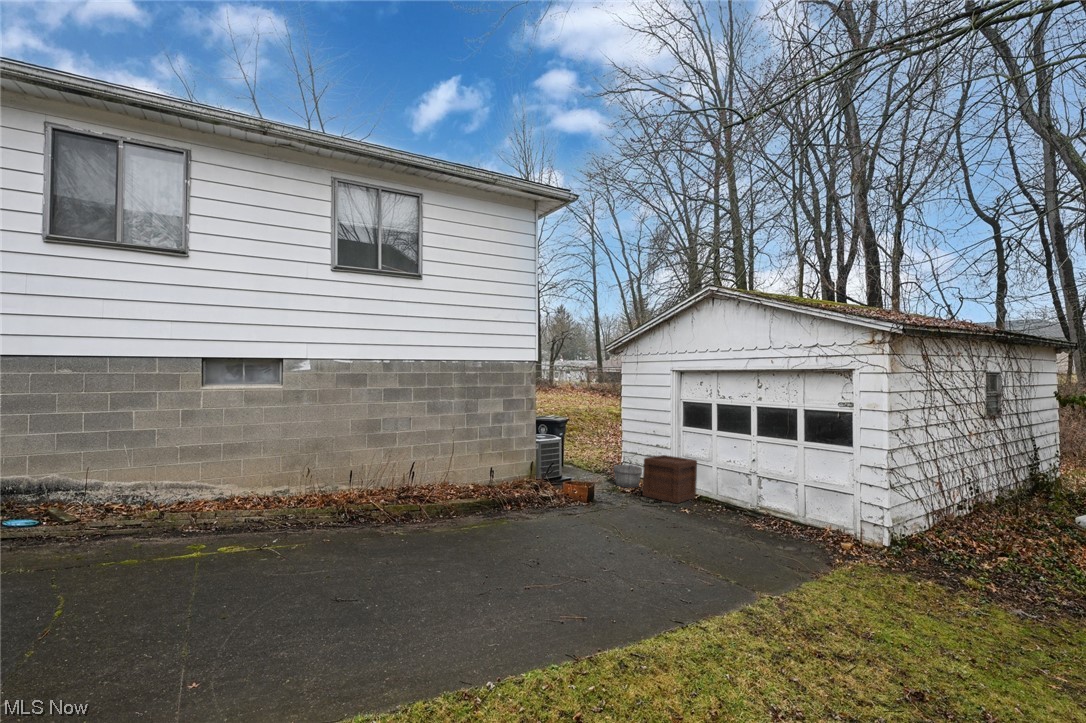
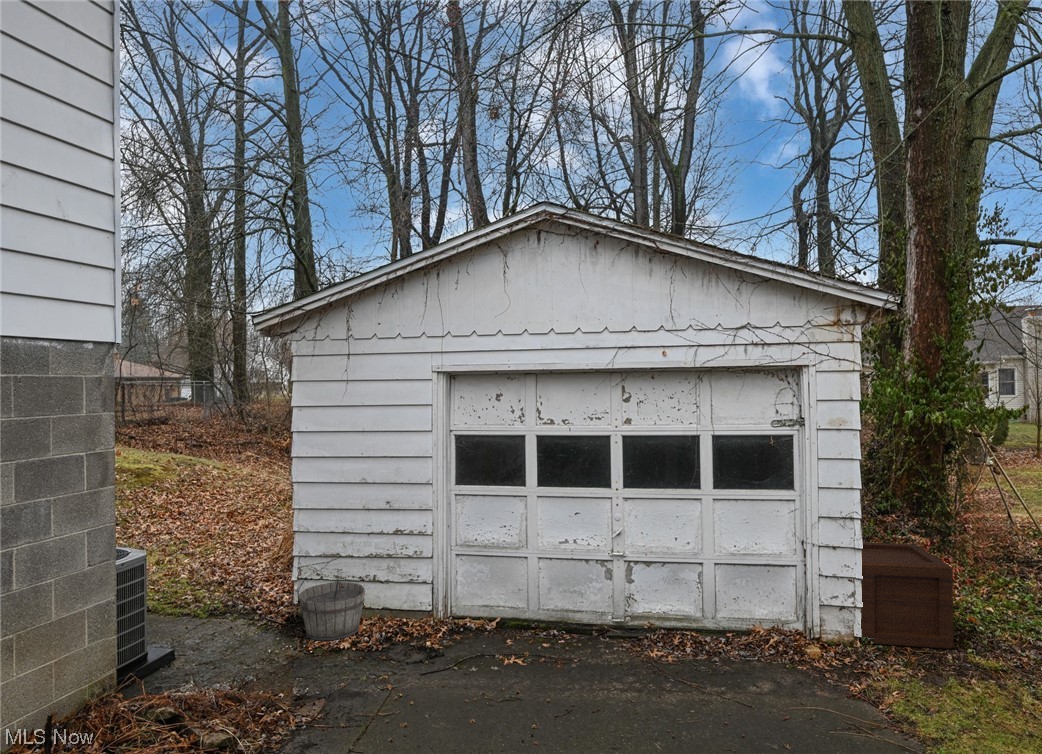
wooden crate: present [643,455,697,503] -> present [861,542,953,649]

